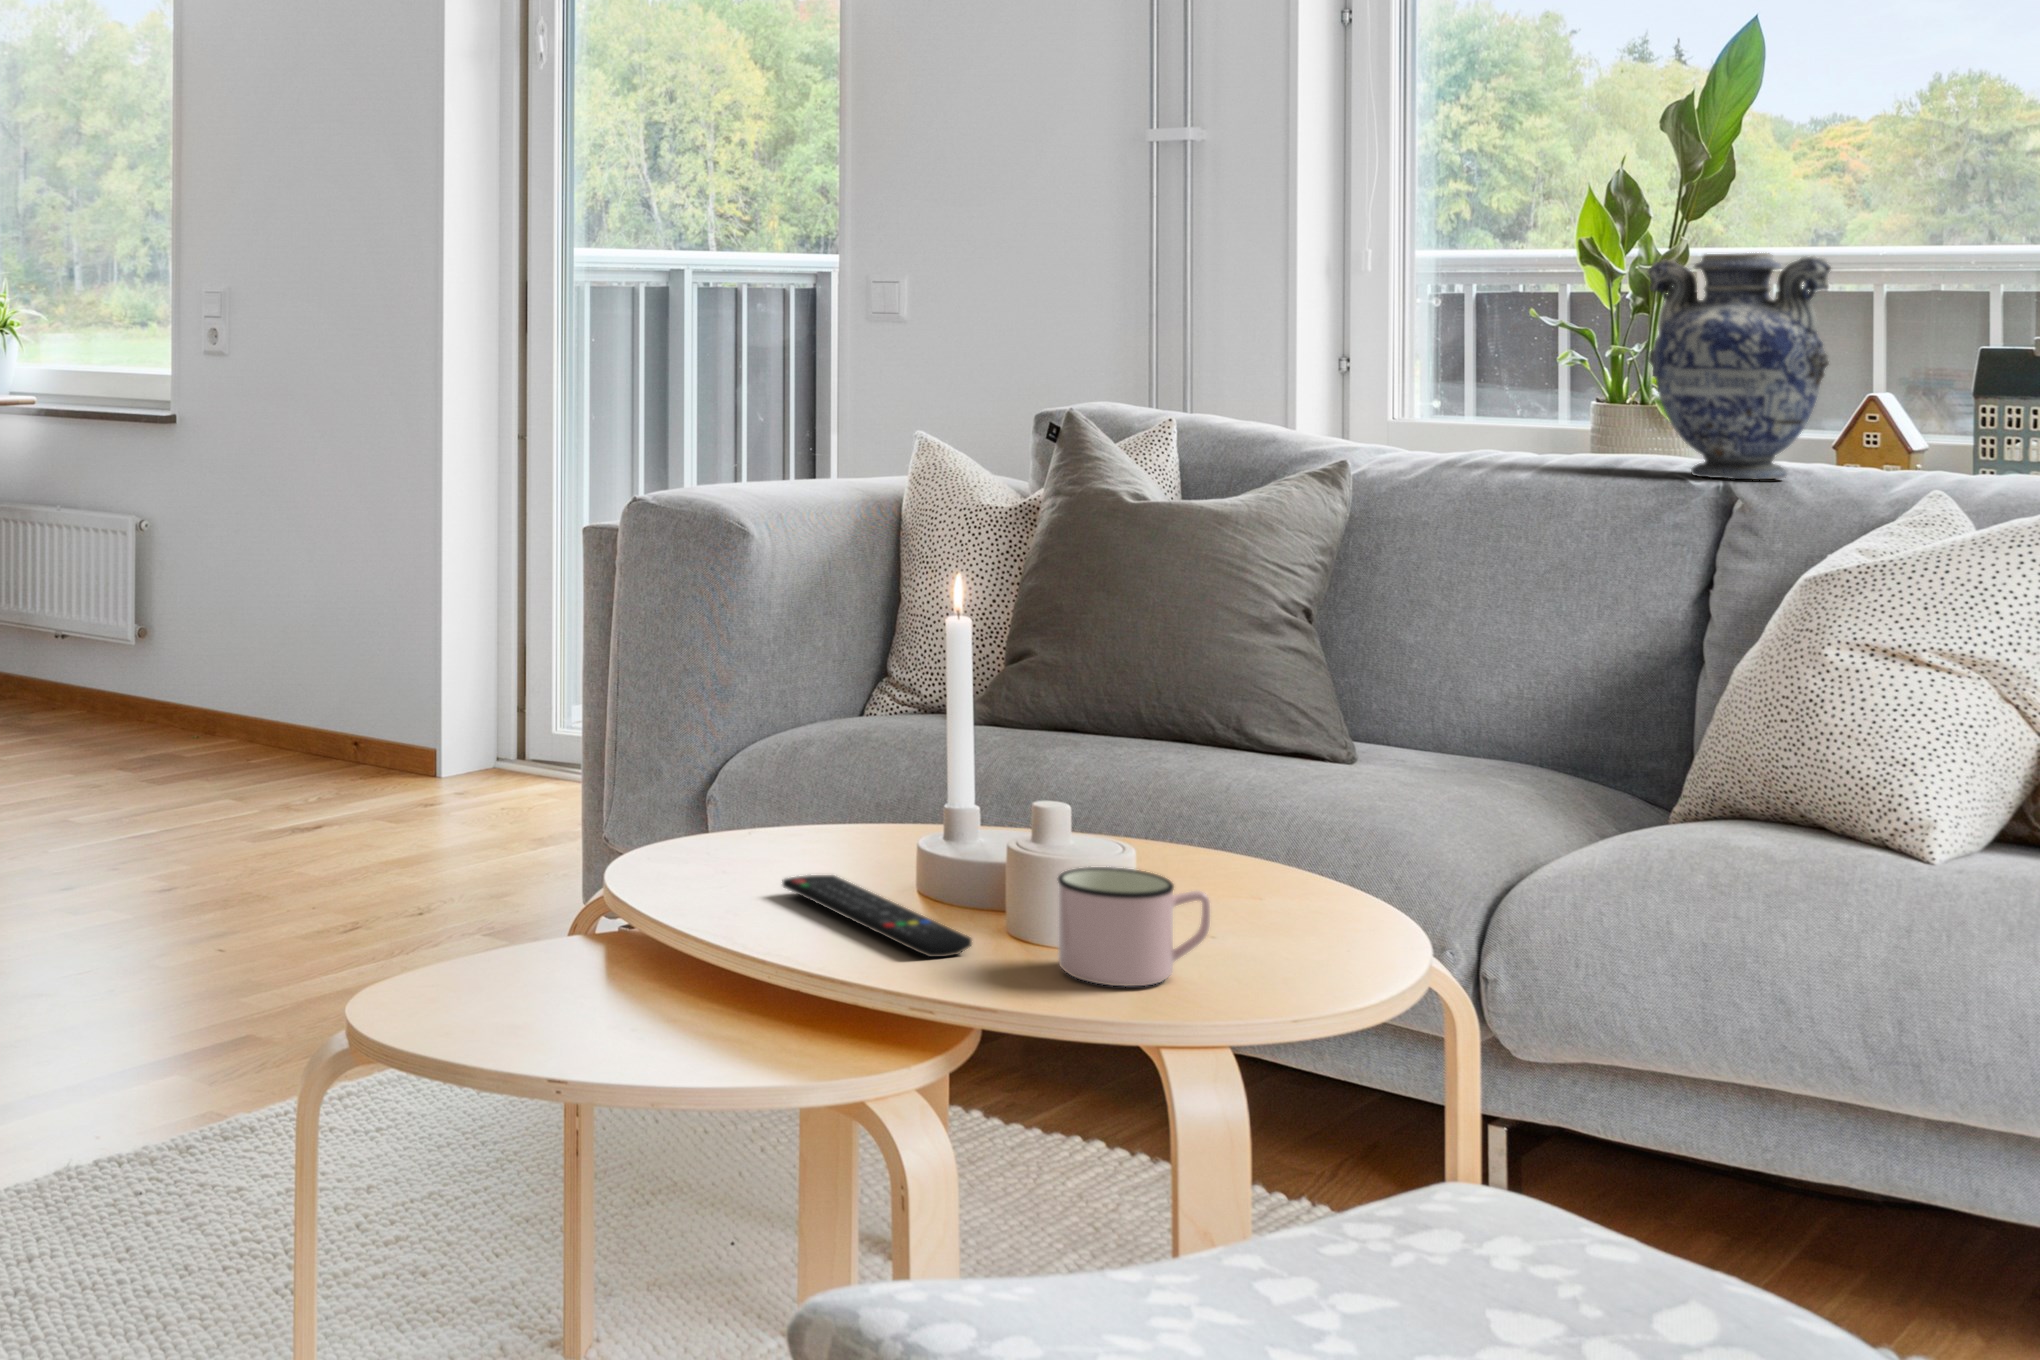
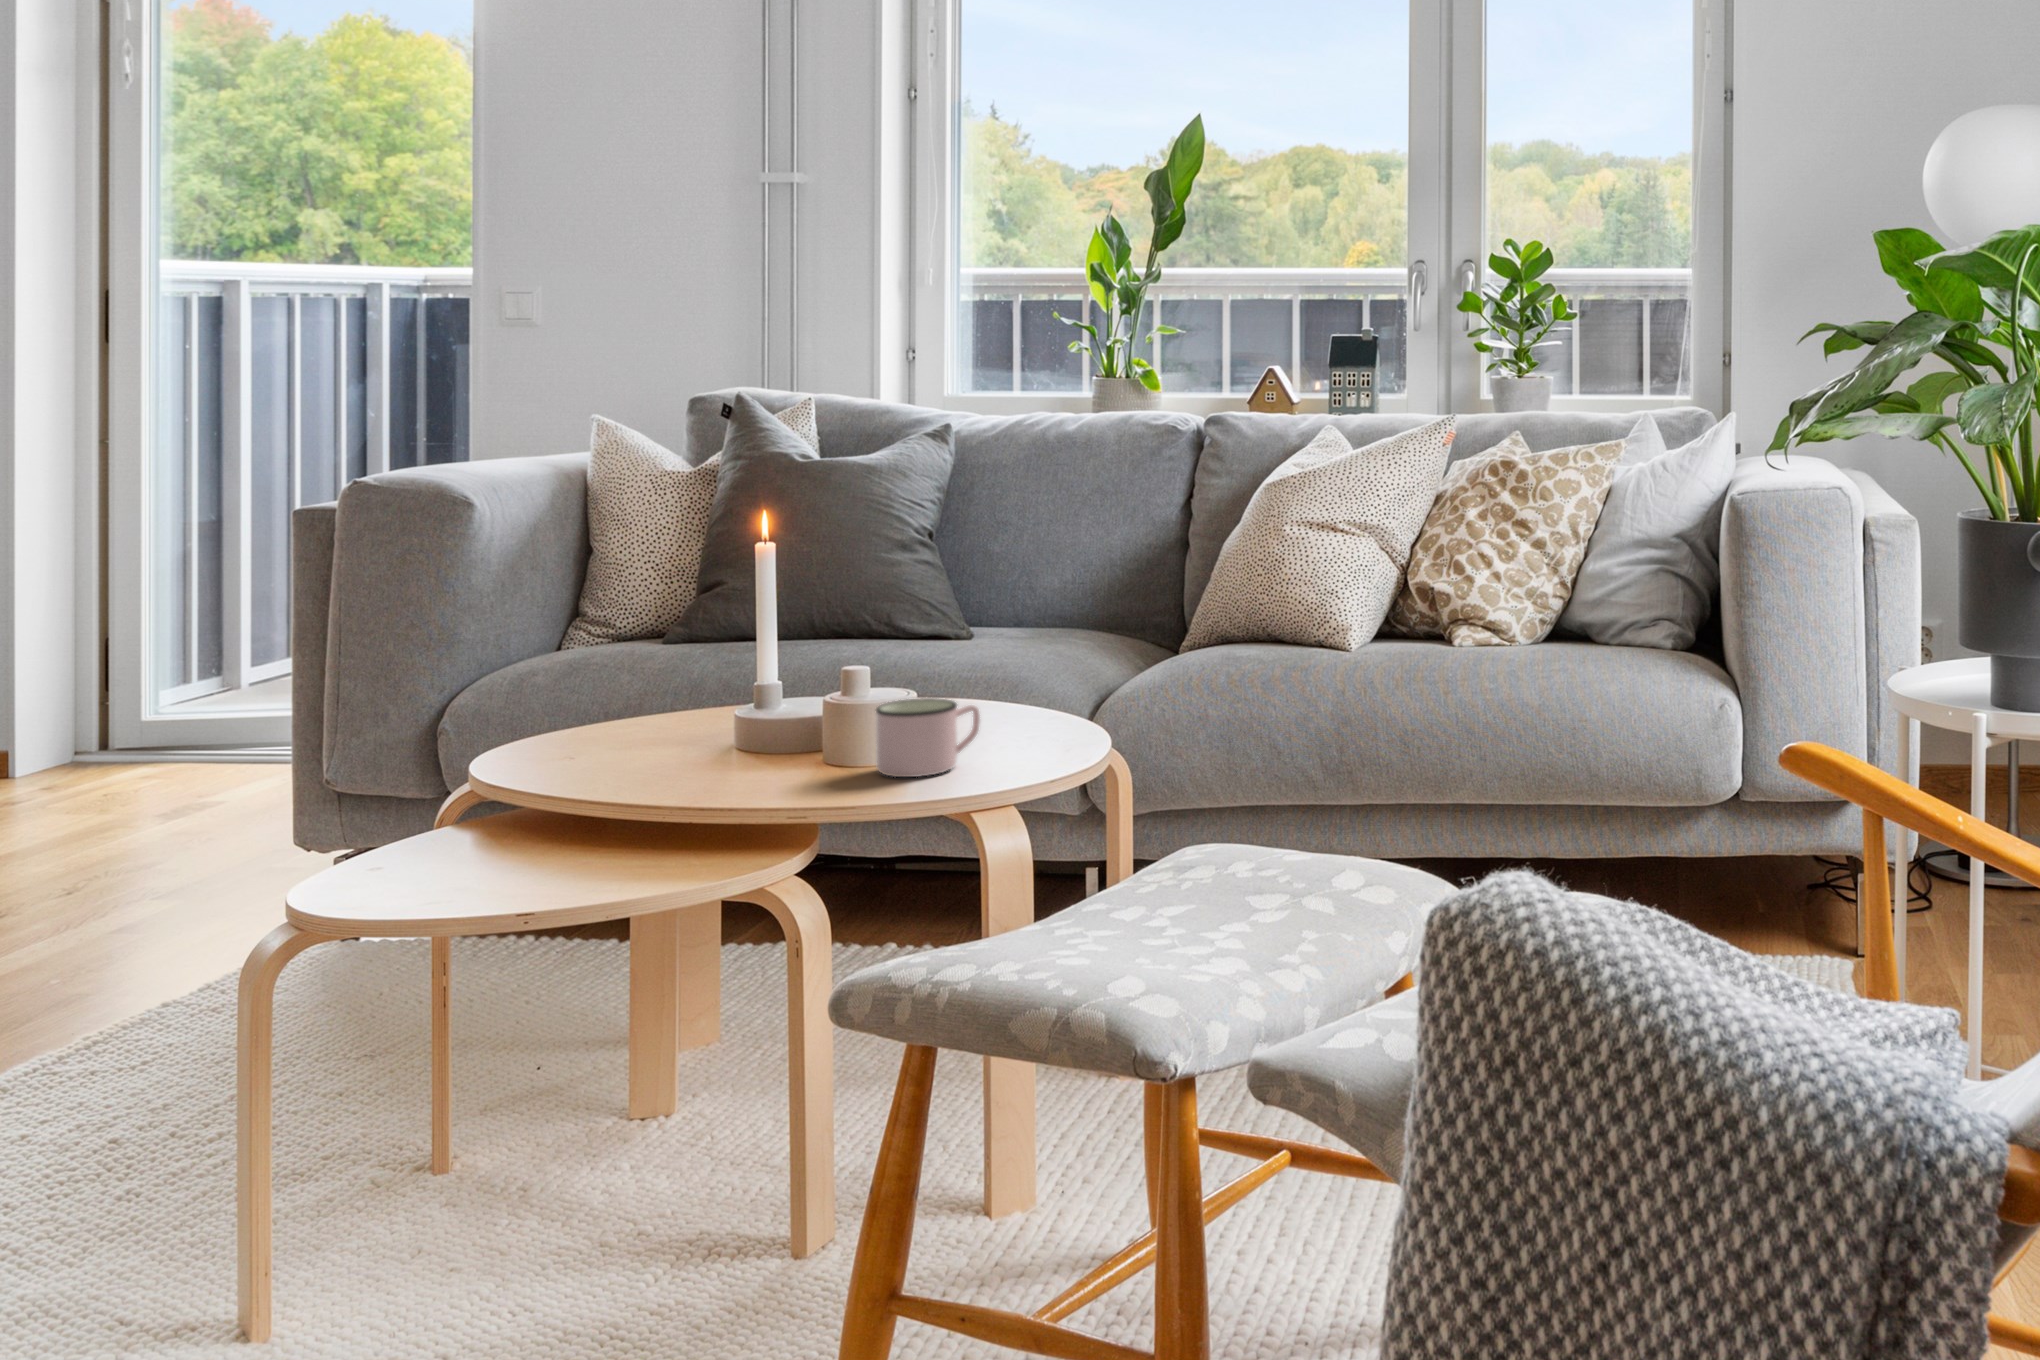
decorative vase: present [1648,253,1831,479] -> none [1151,275,1261,422]
remote control: present [782,875,972,957] -> none [632,746,809,783]

